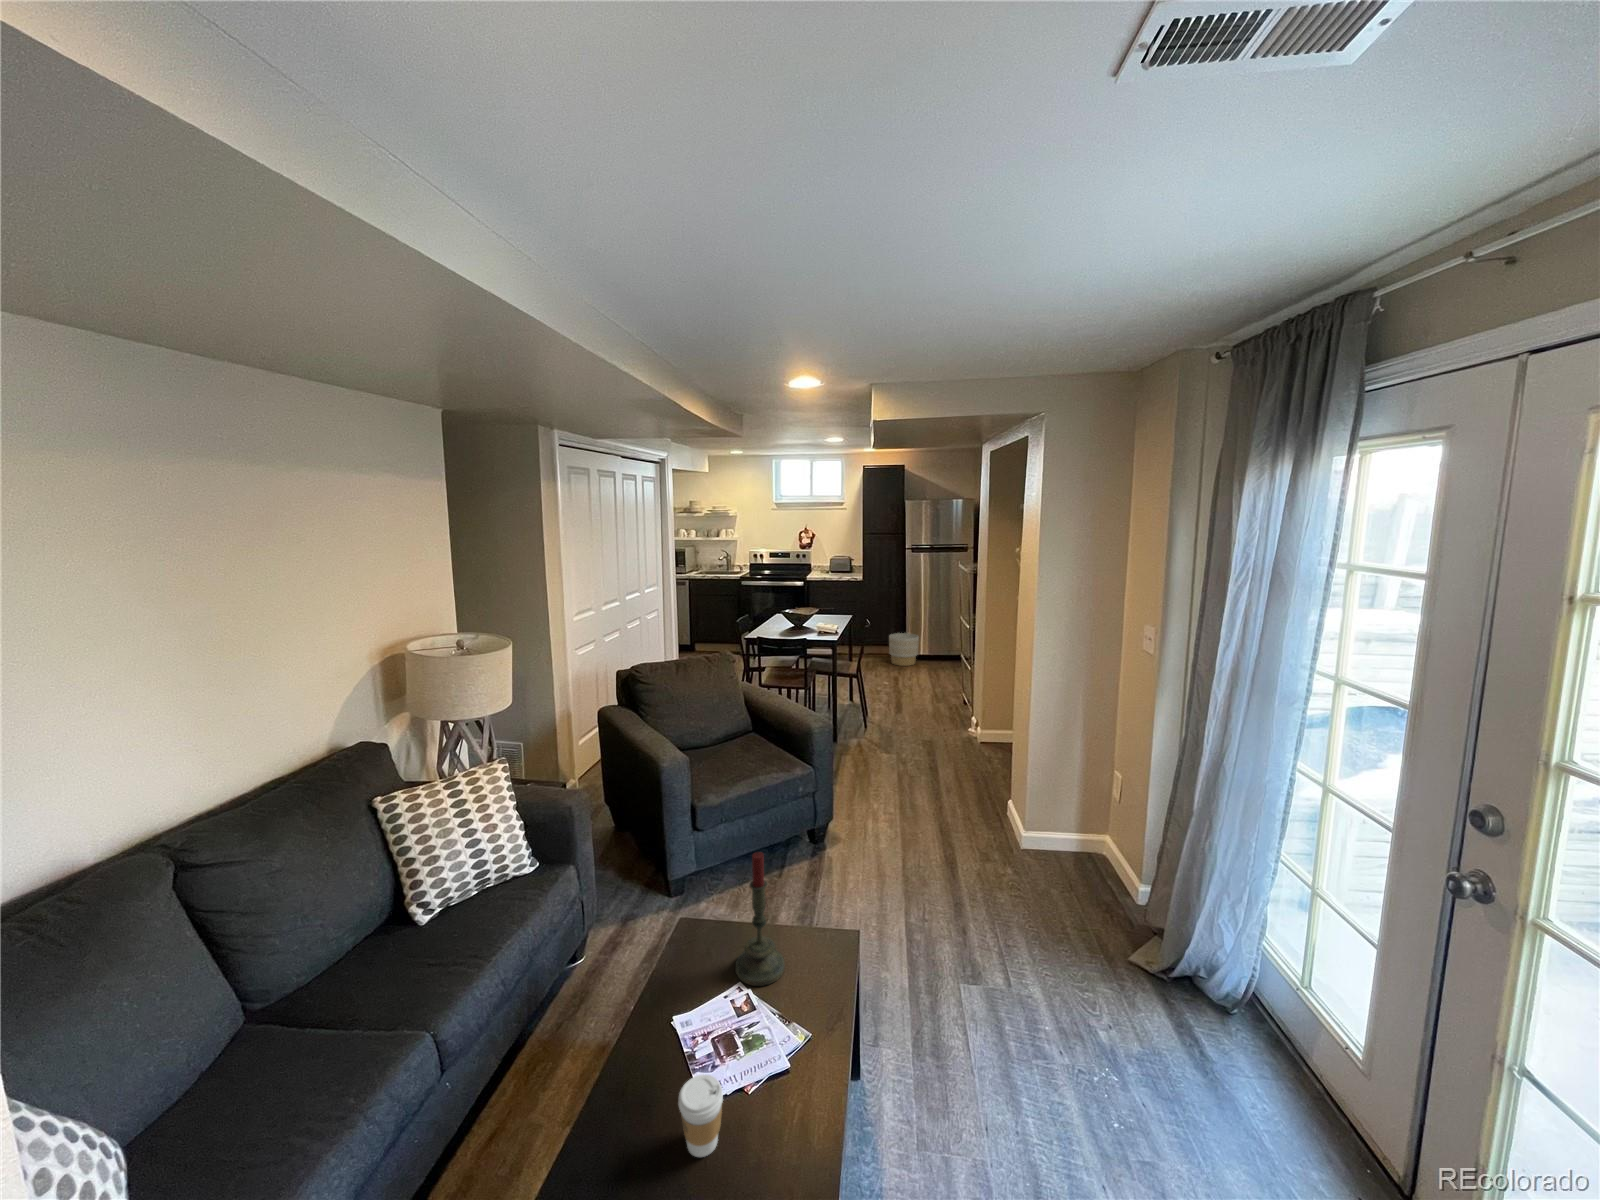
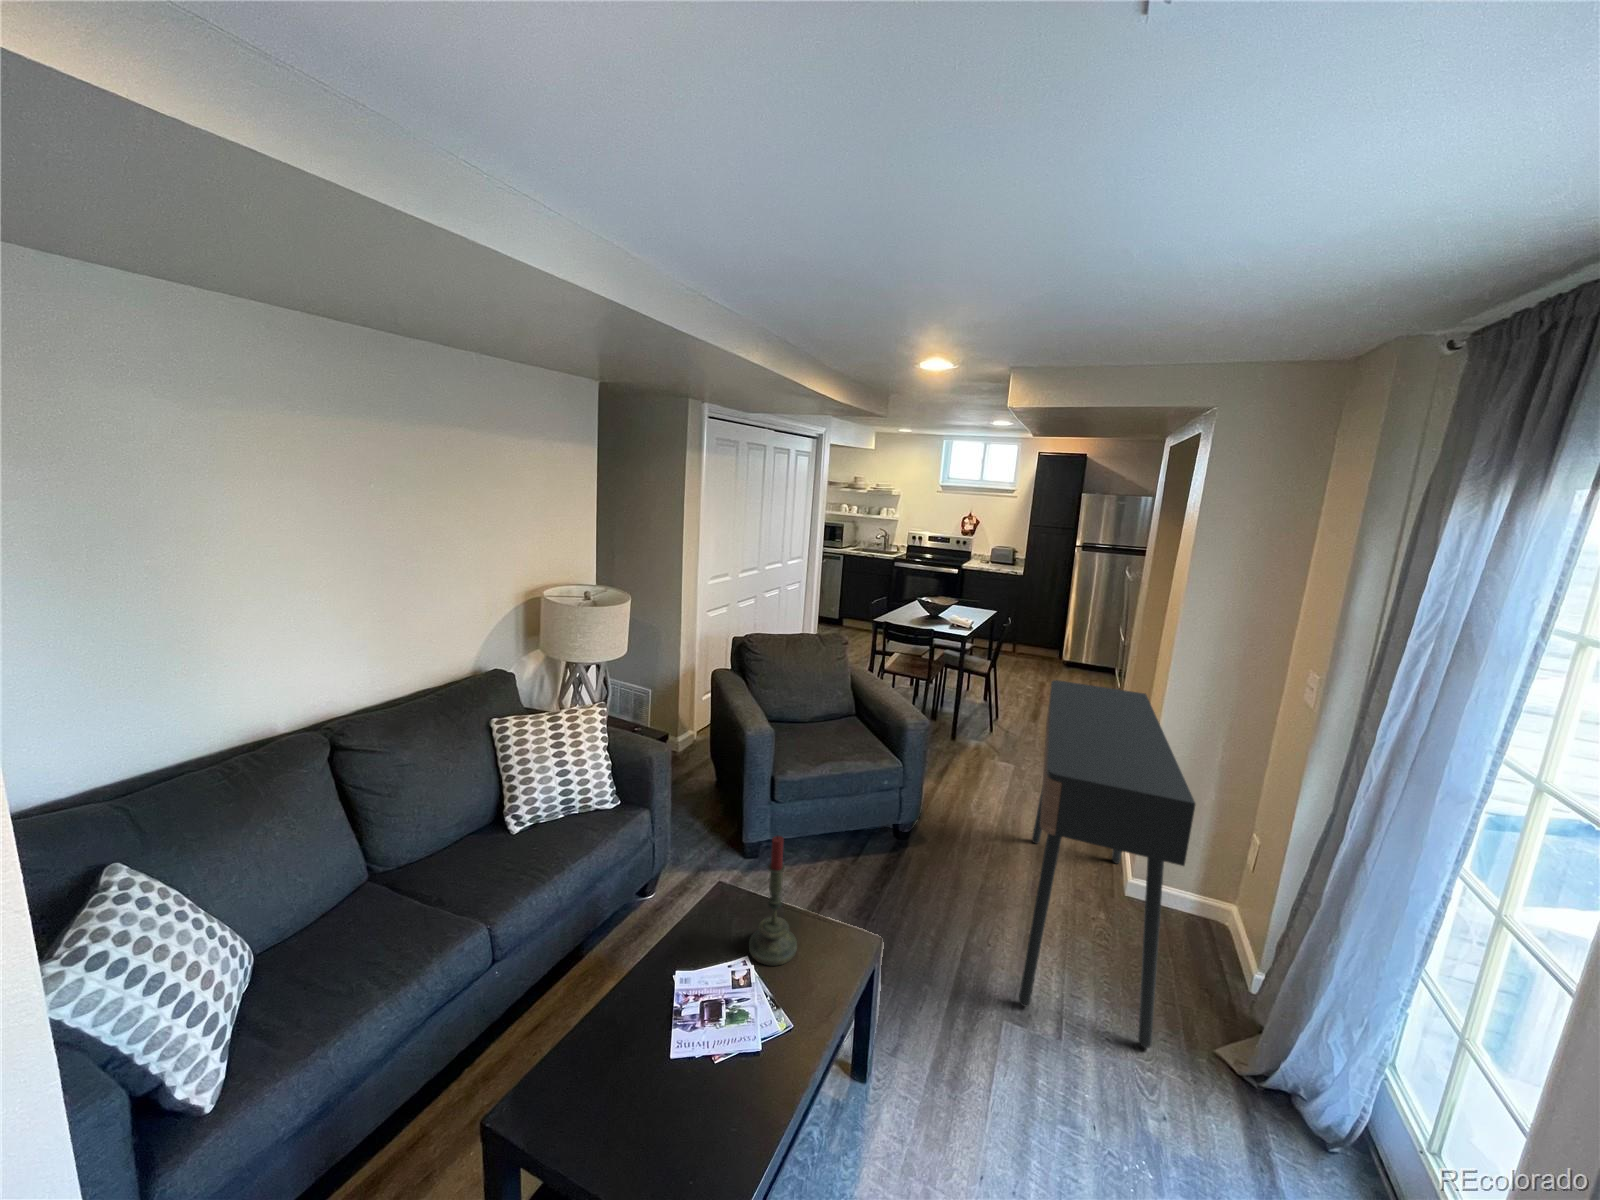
planter: present [889,633,919,666] -> none [1042,634,1078,670]
console table: none [932,669,1092,972] -> present [1019,680,1195,1048]
coffee cup: present [679,1075,723,1157] -> none [635,1033,677,1110]

